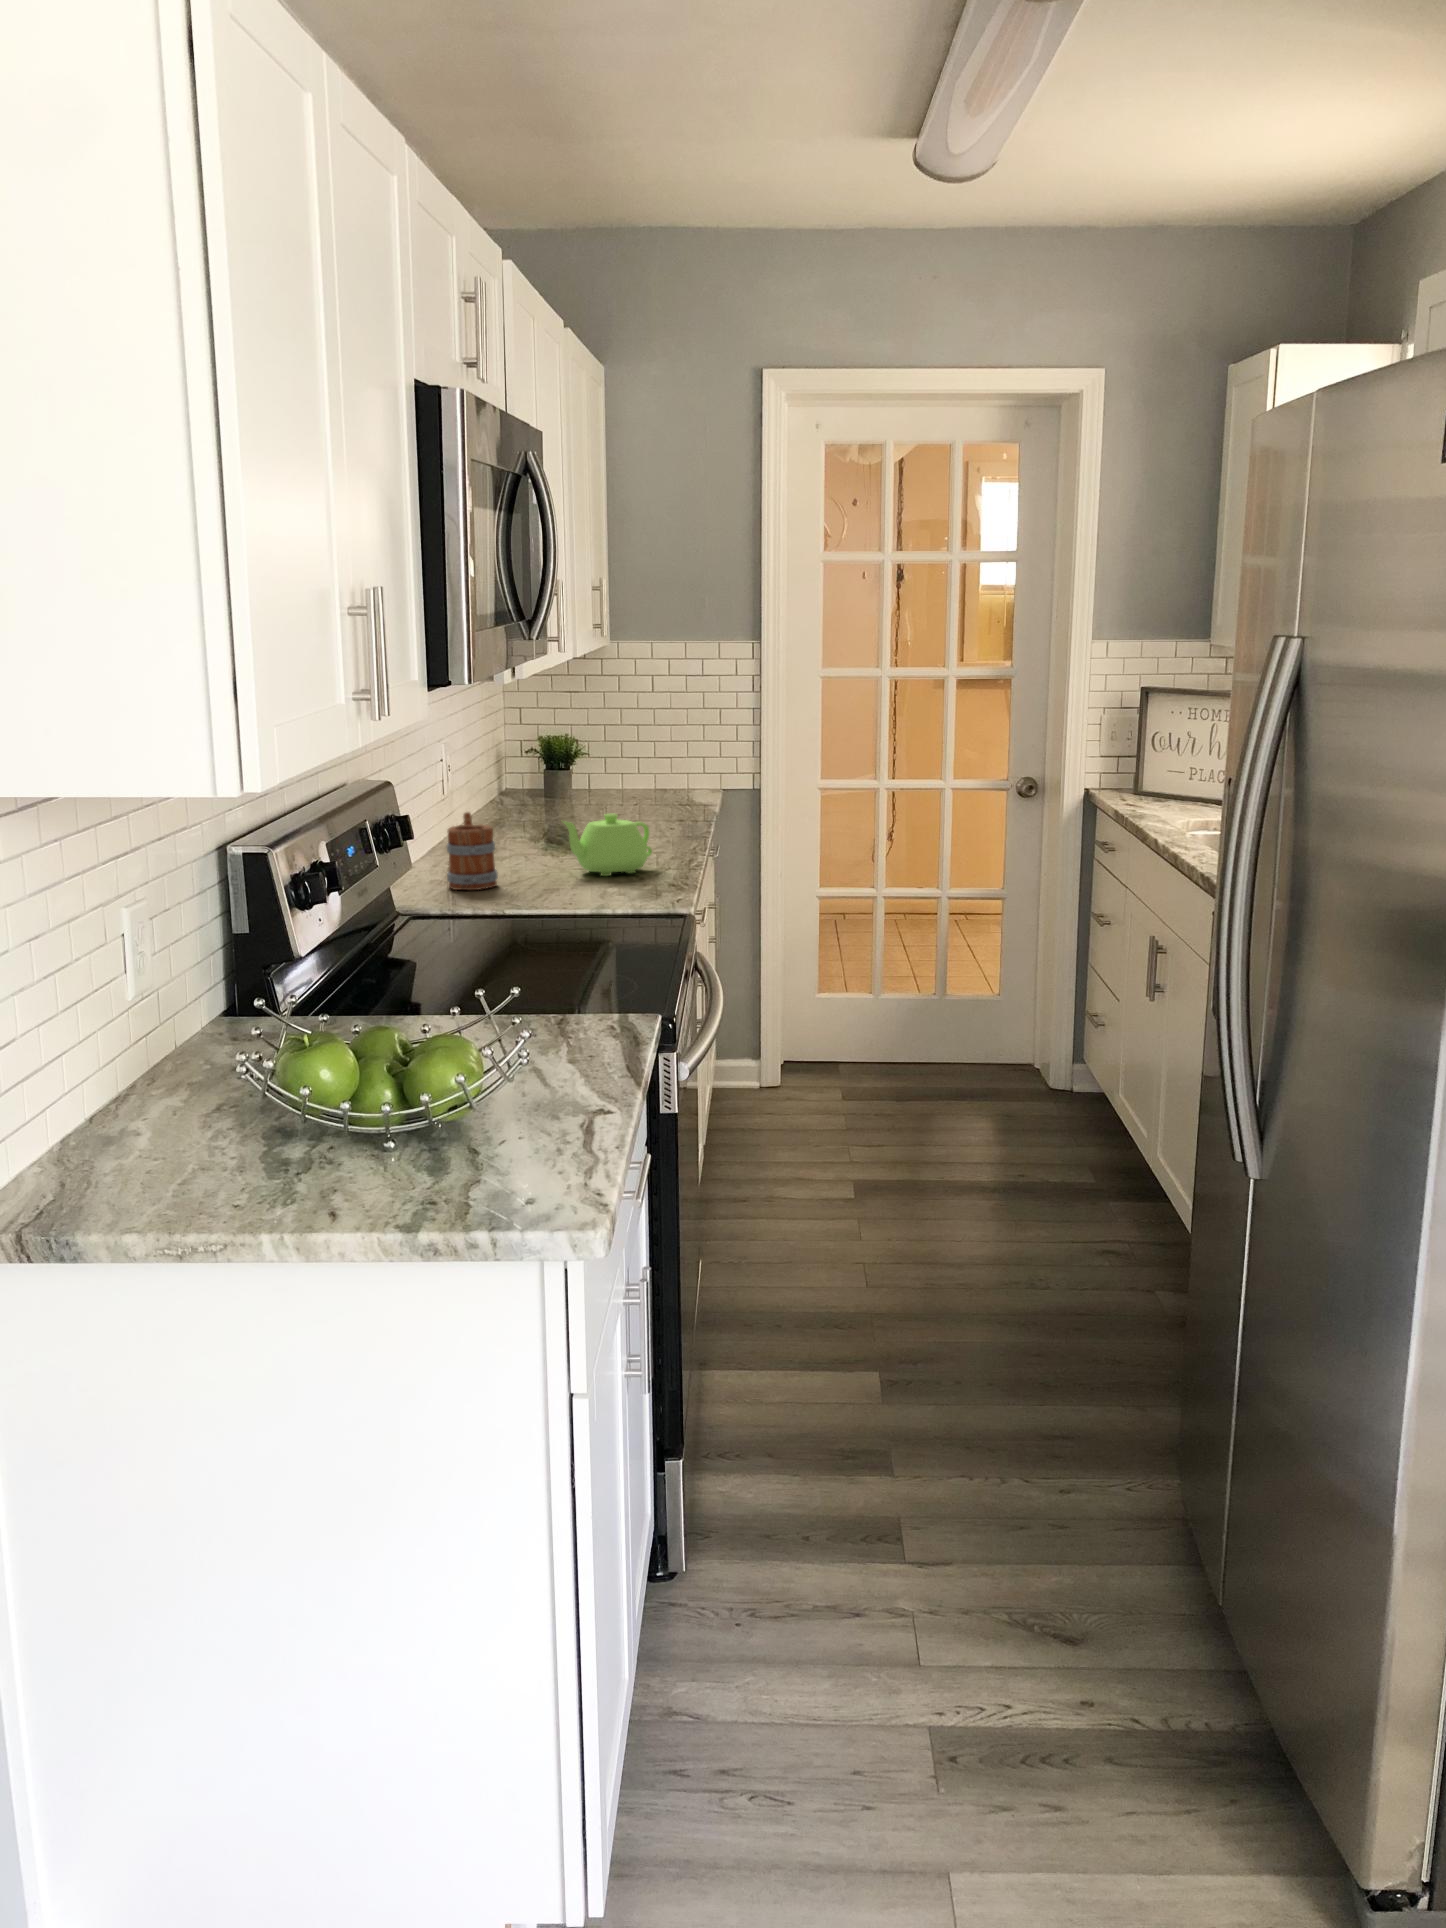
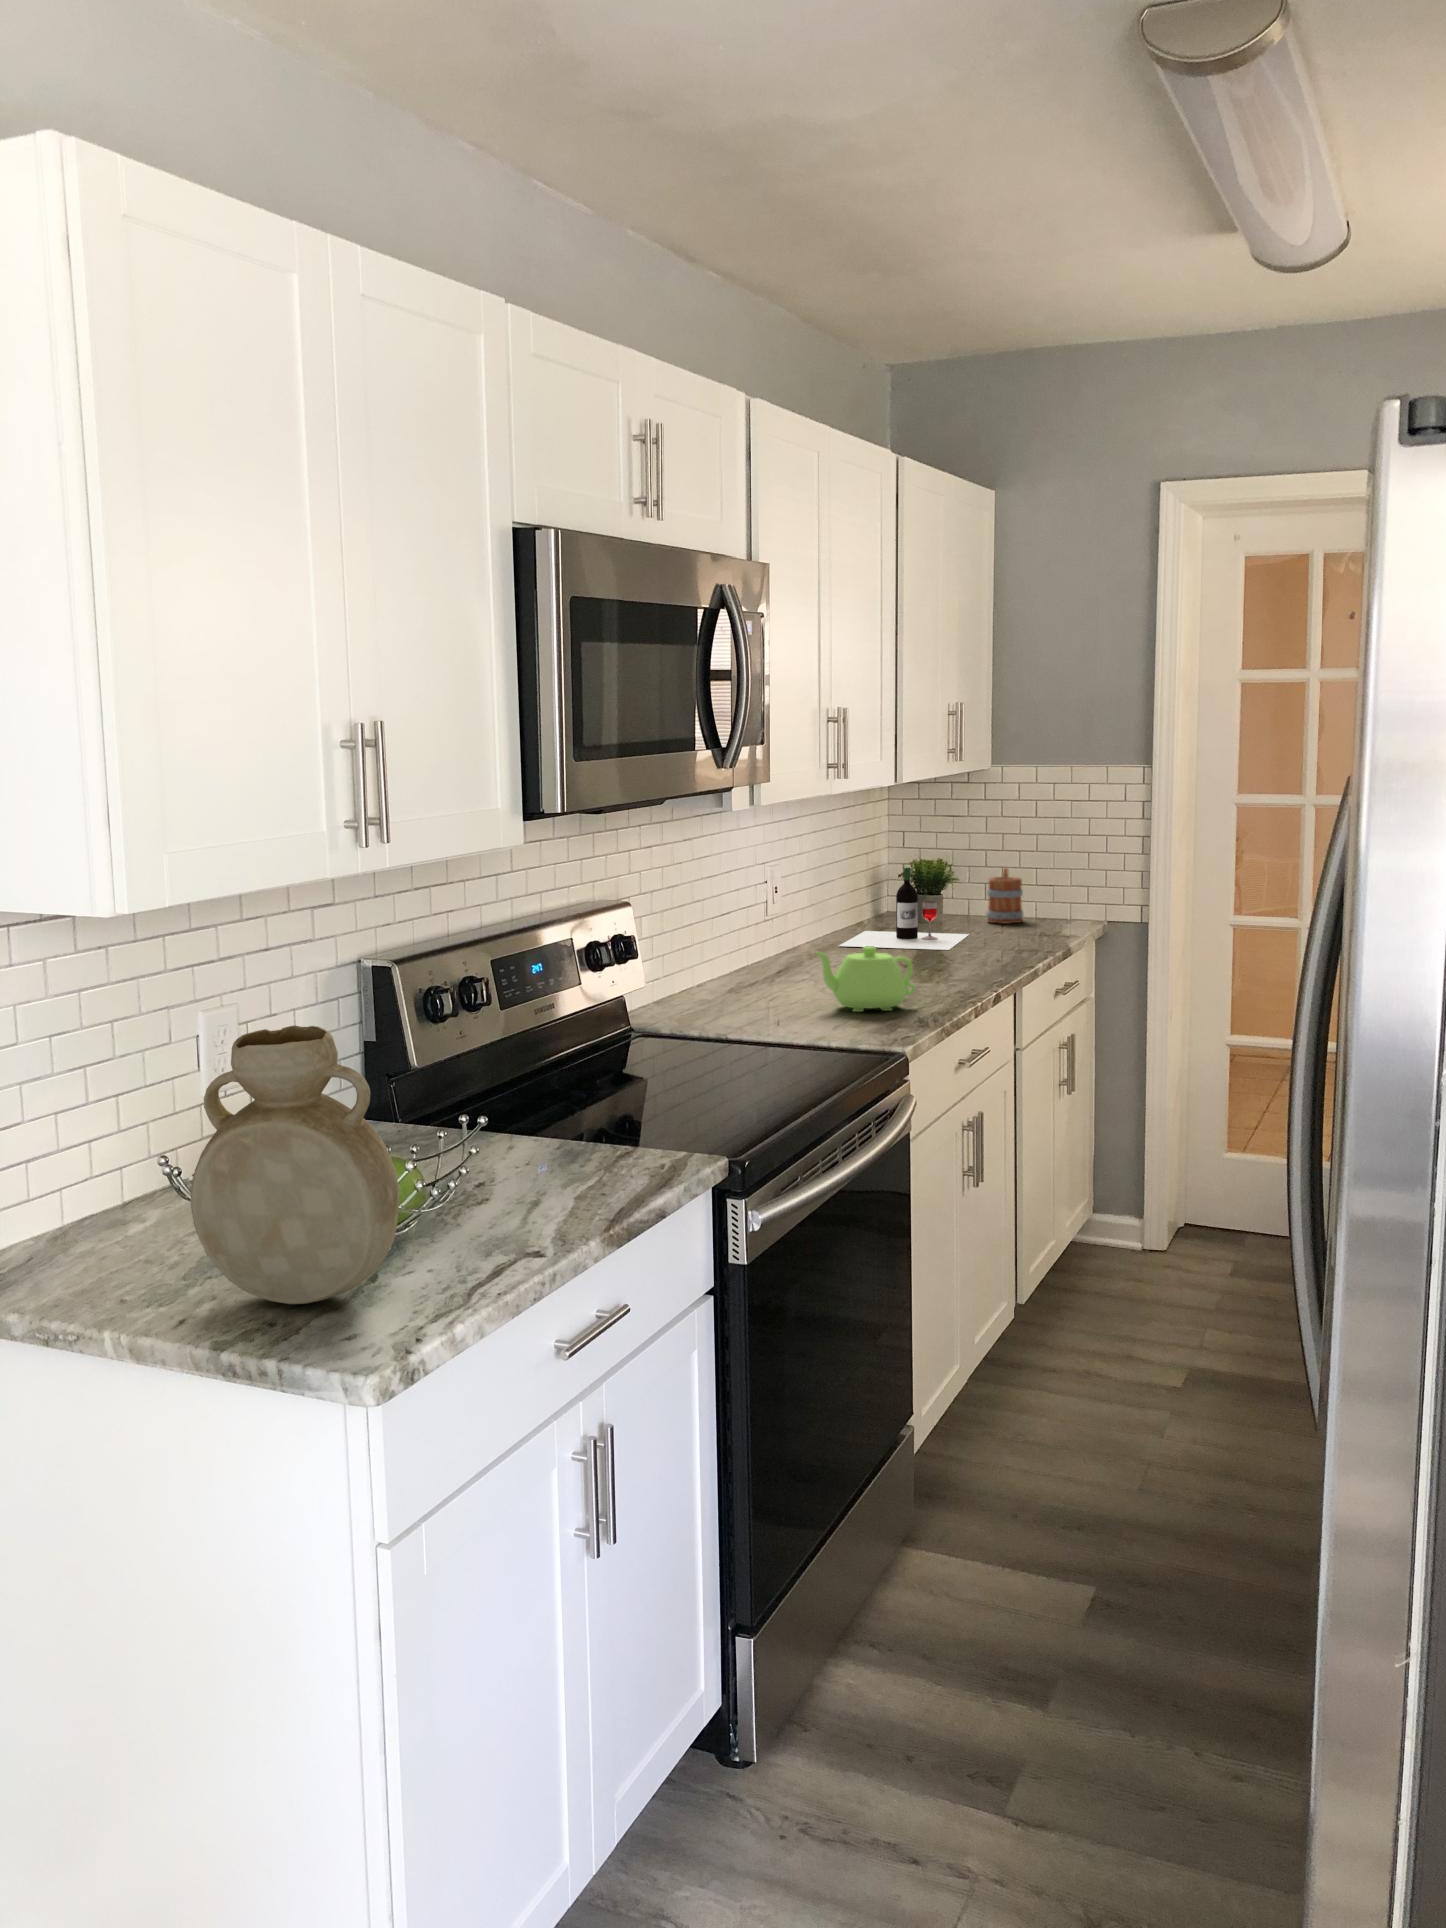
wine bottle: none [505,743,614,822] -> present [839,867,969,950]
mug: present [447,812,498,890] -> present [986,868,1023,924]
vase: none [322,895,540,1180] -> present [191,1026,399,1304]

